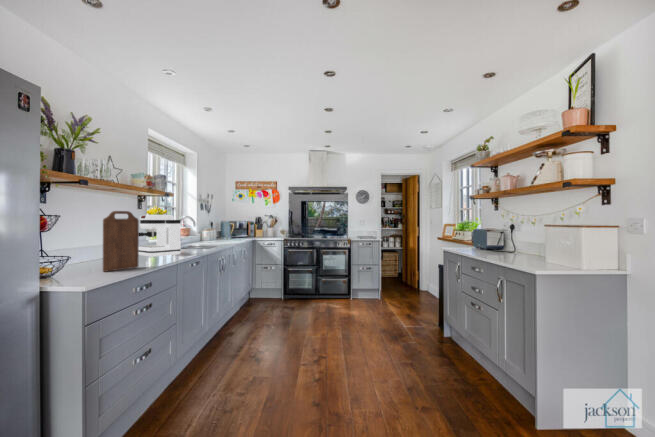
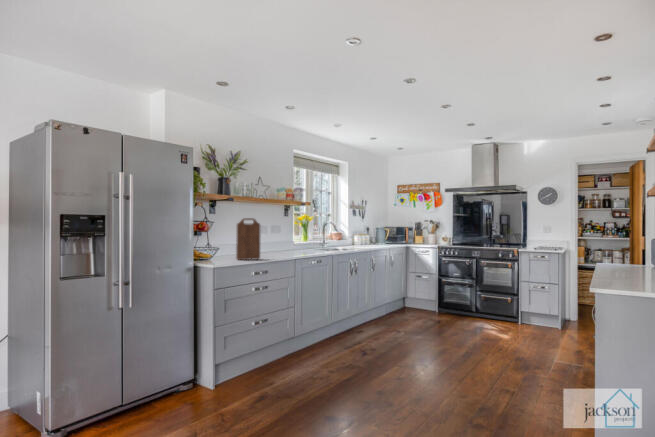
coffee maker: present [139,215,181,257] -> none [269,221,304,254]

